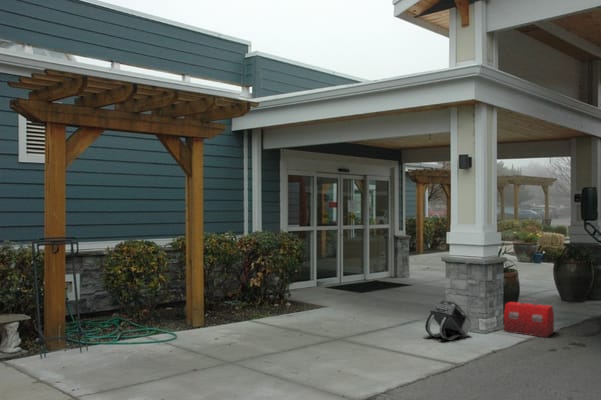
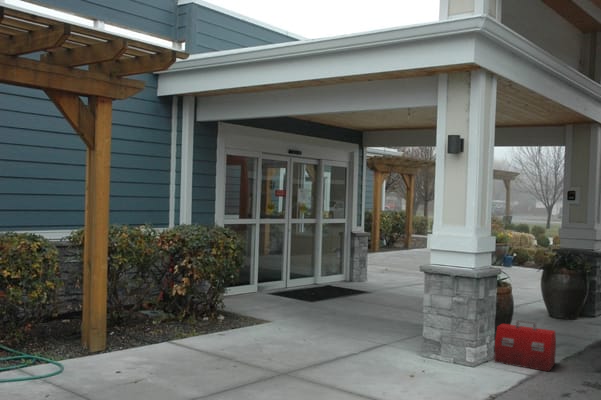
backpack: present [425,300,471,340] -> none [399,323,457,376]

